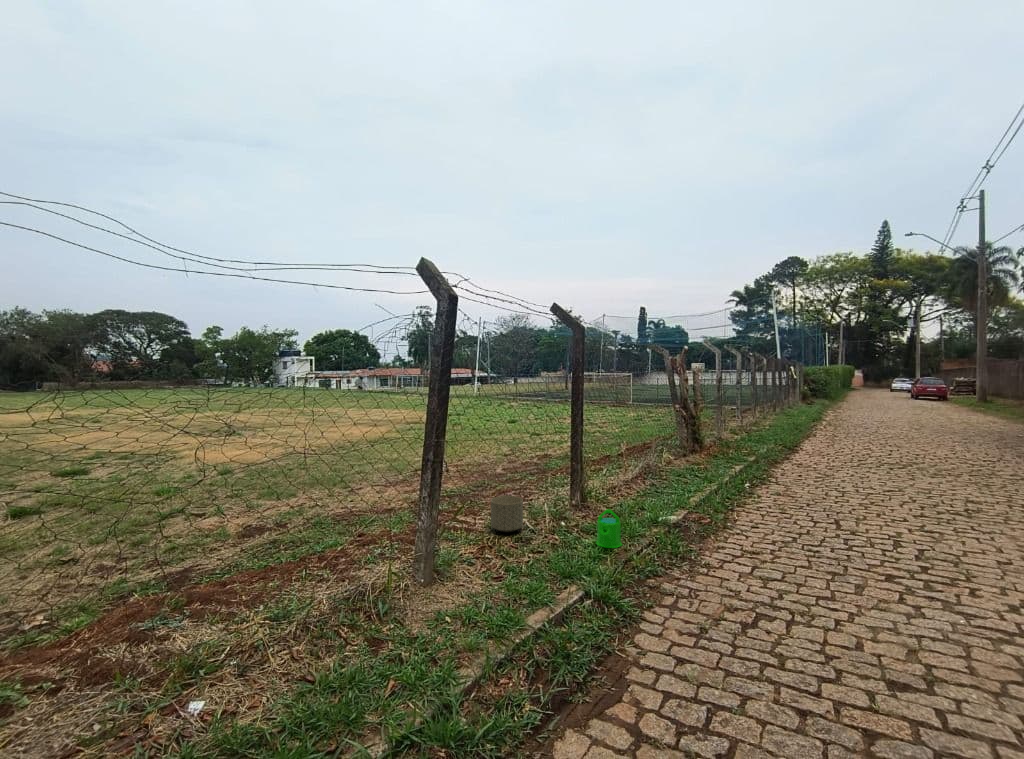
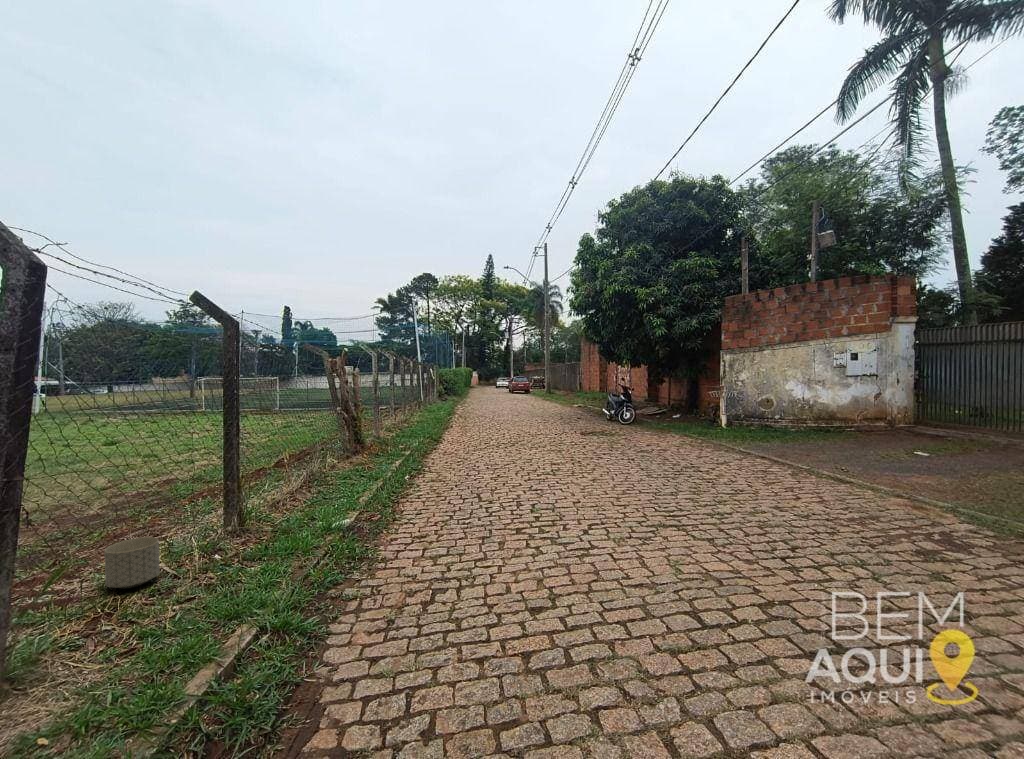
watering can: present [596,509,622,548] -> none [264,526,297,570]

